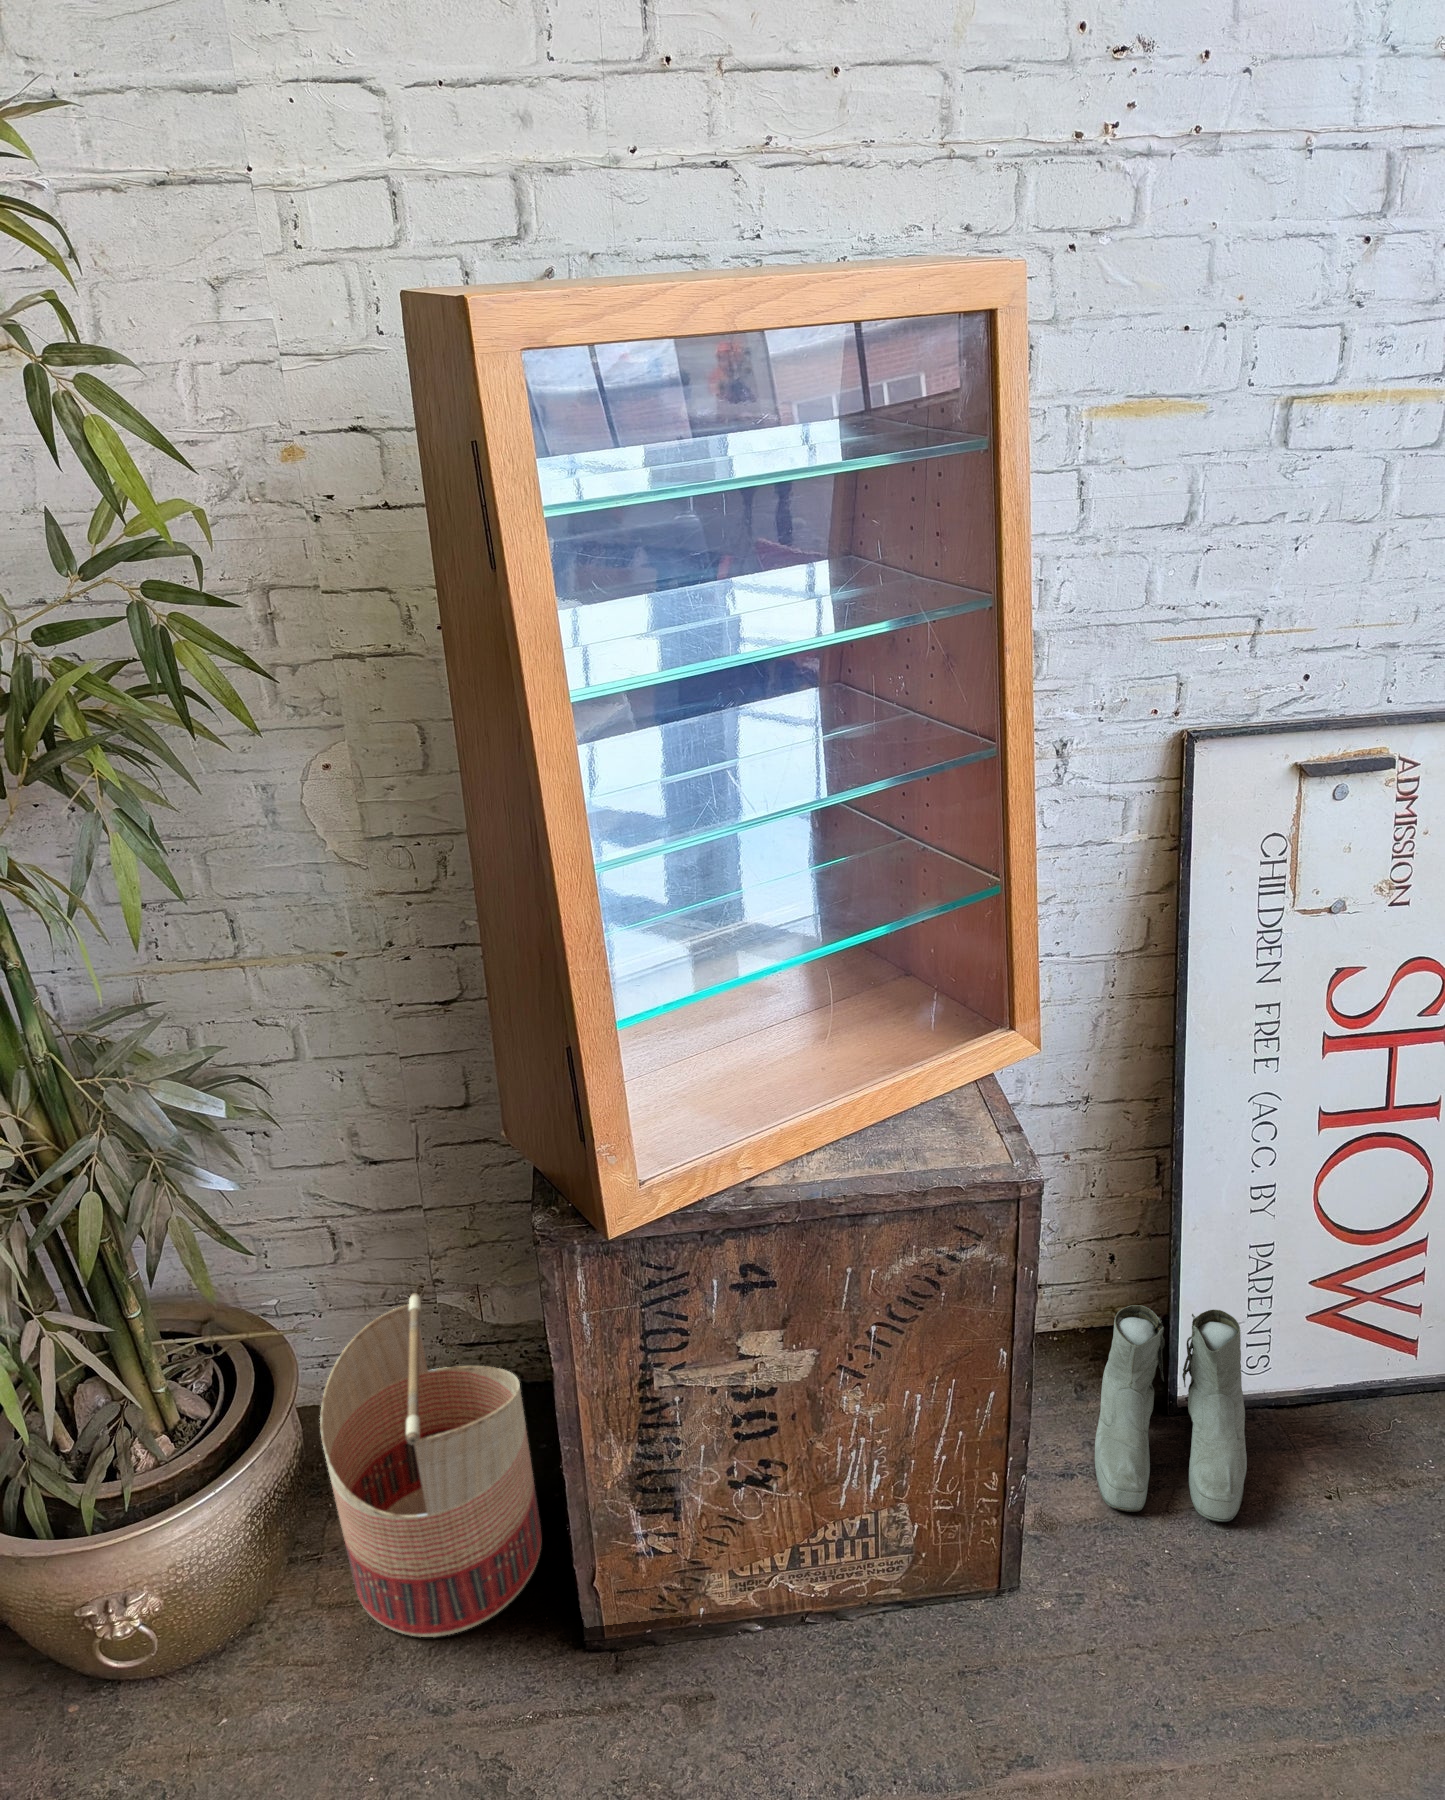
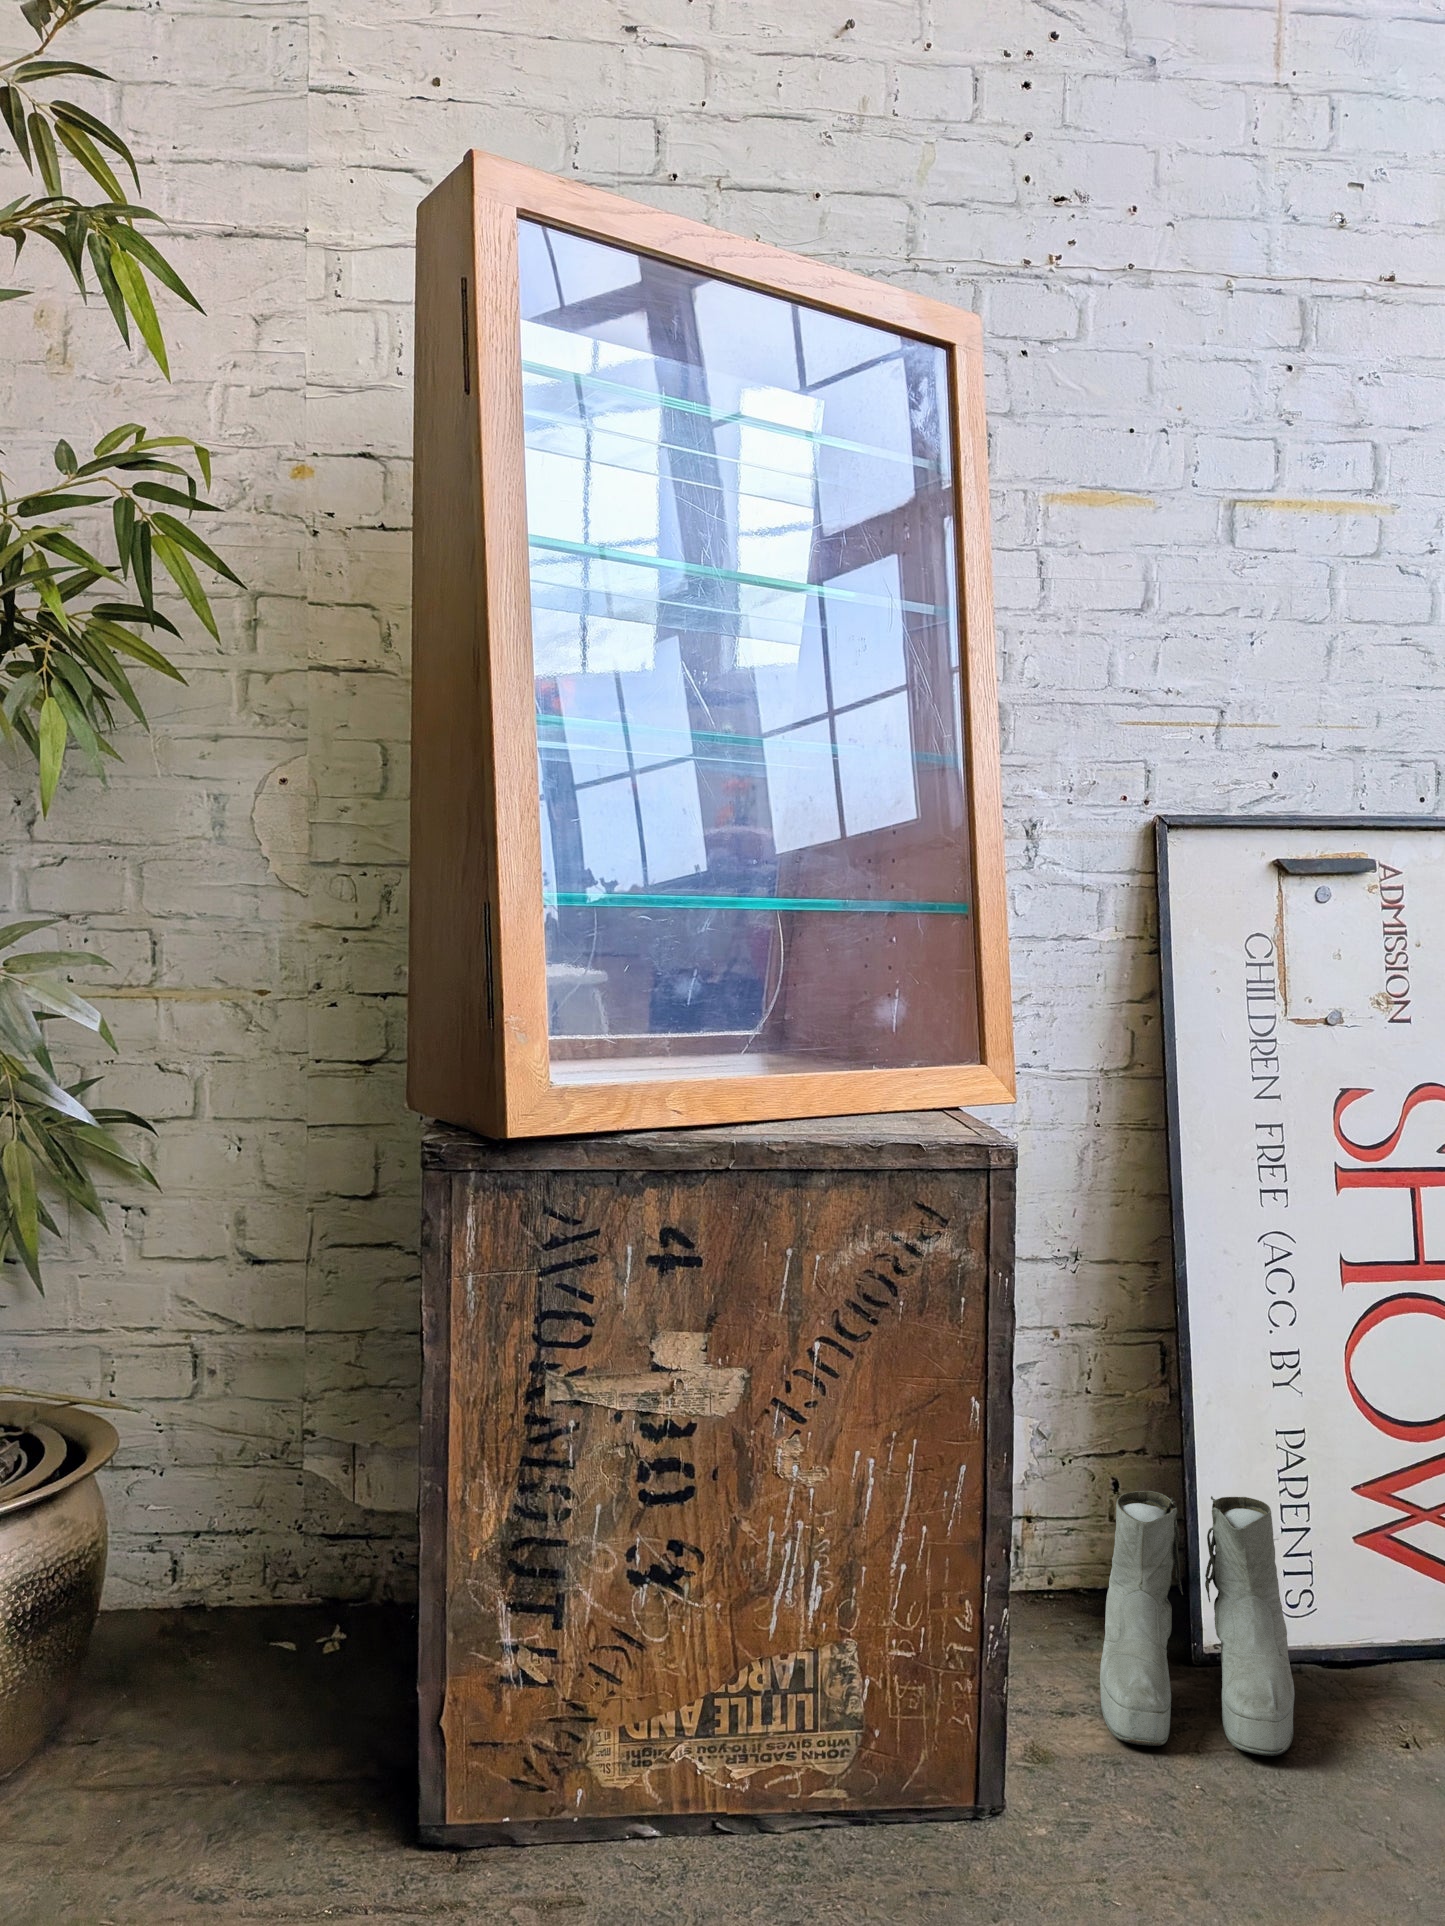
basket: present [320,1293,541,1637] -> none [102,1391,368,1840]

